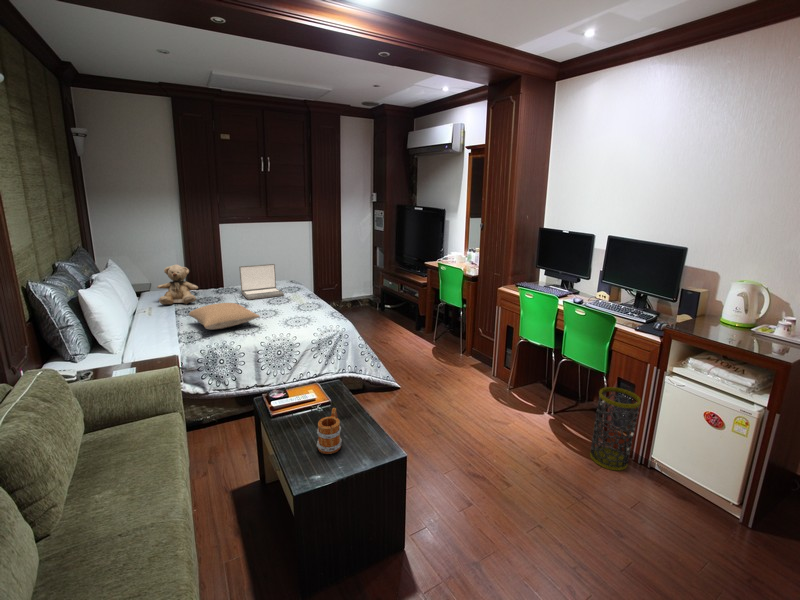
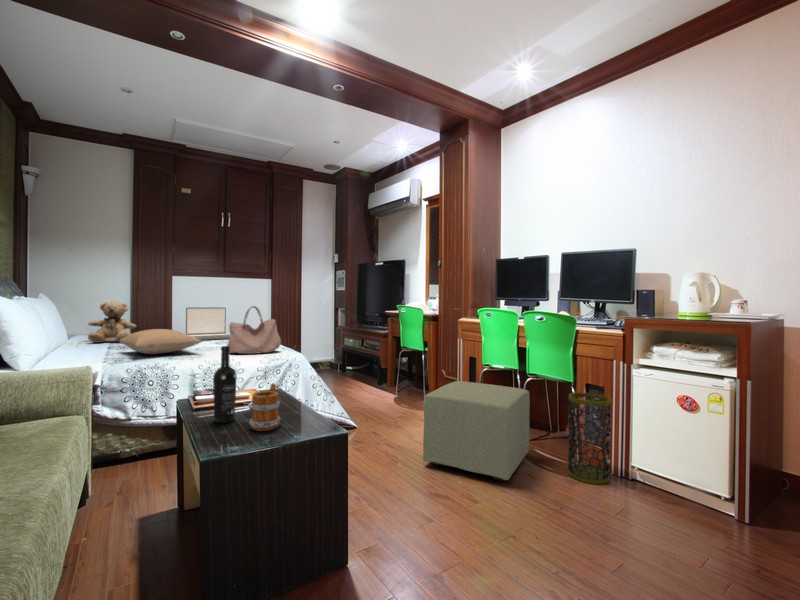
handbag: none [282,282,330,327] -> present [227,306,281,354]
ottoman: none [460,360,562,465] -> present [423,381,530,481]
wine bottle: none [283,376,303,439] -> present [213,346,237,423]

